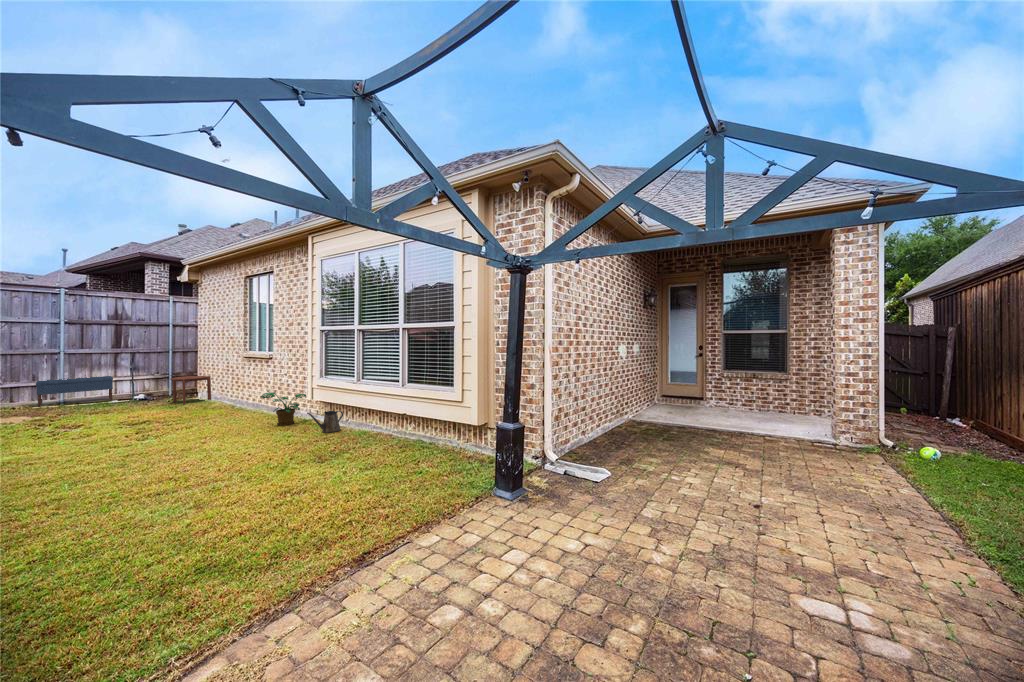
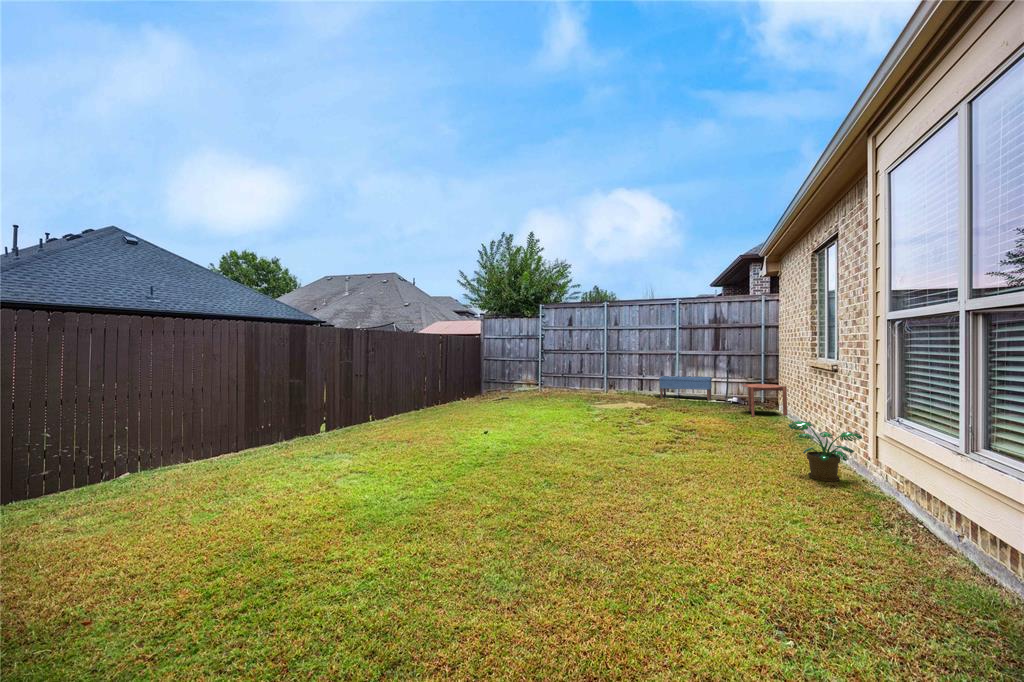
watering can: present [307,411,343,433] -> none [823,472,918,528]

